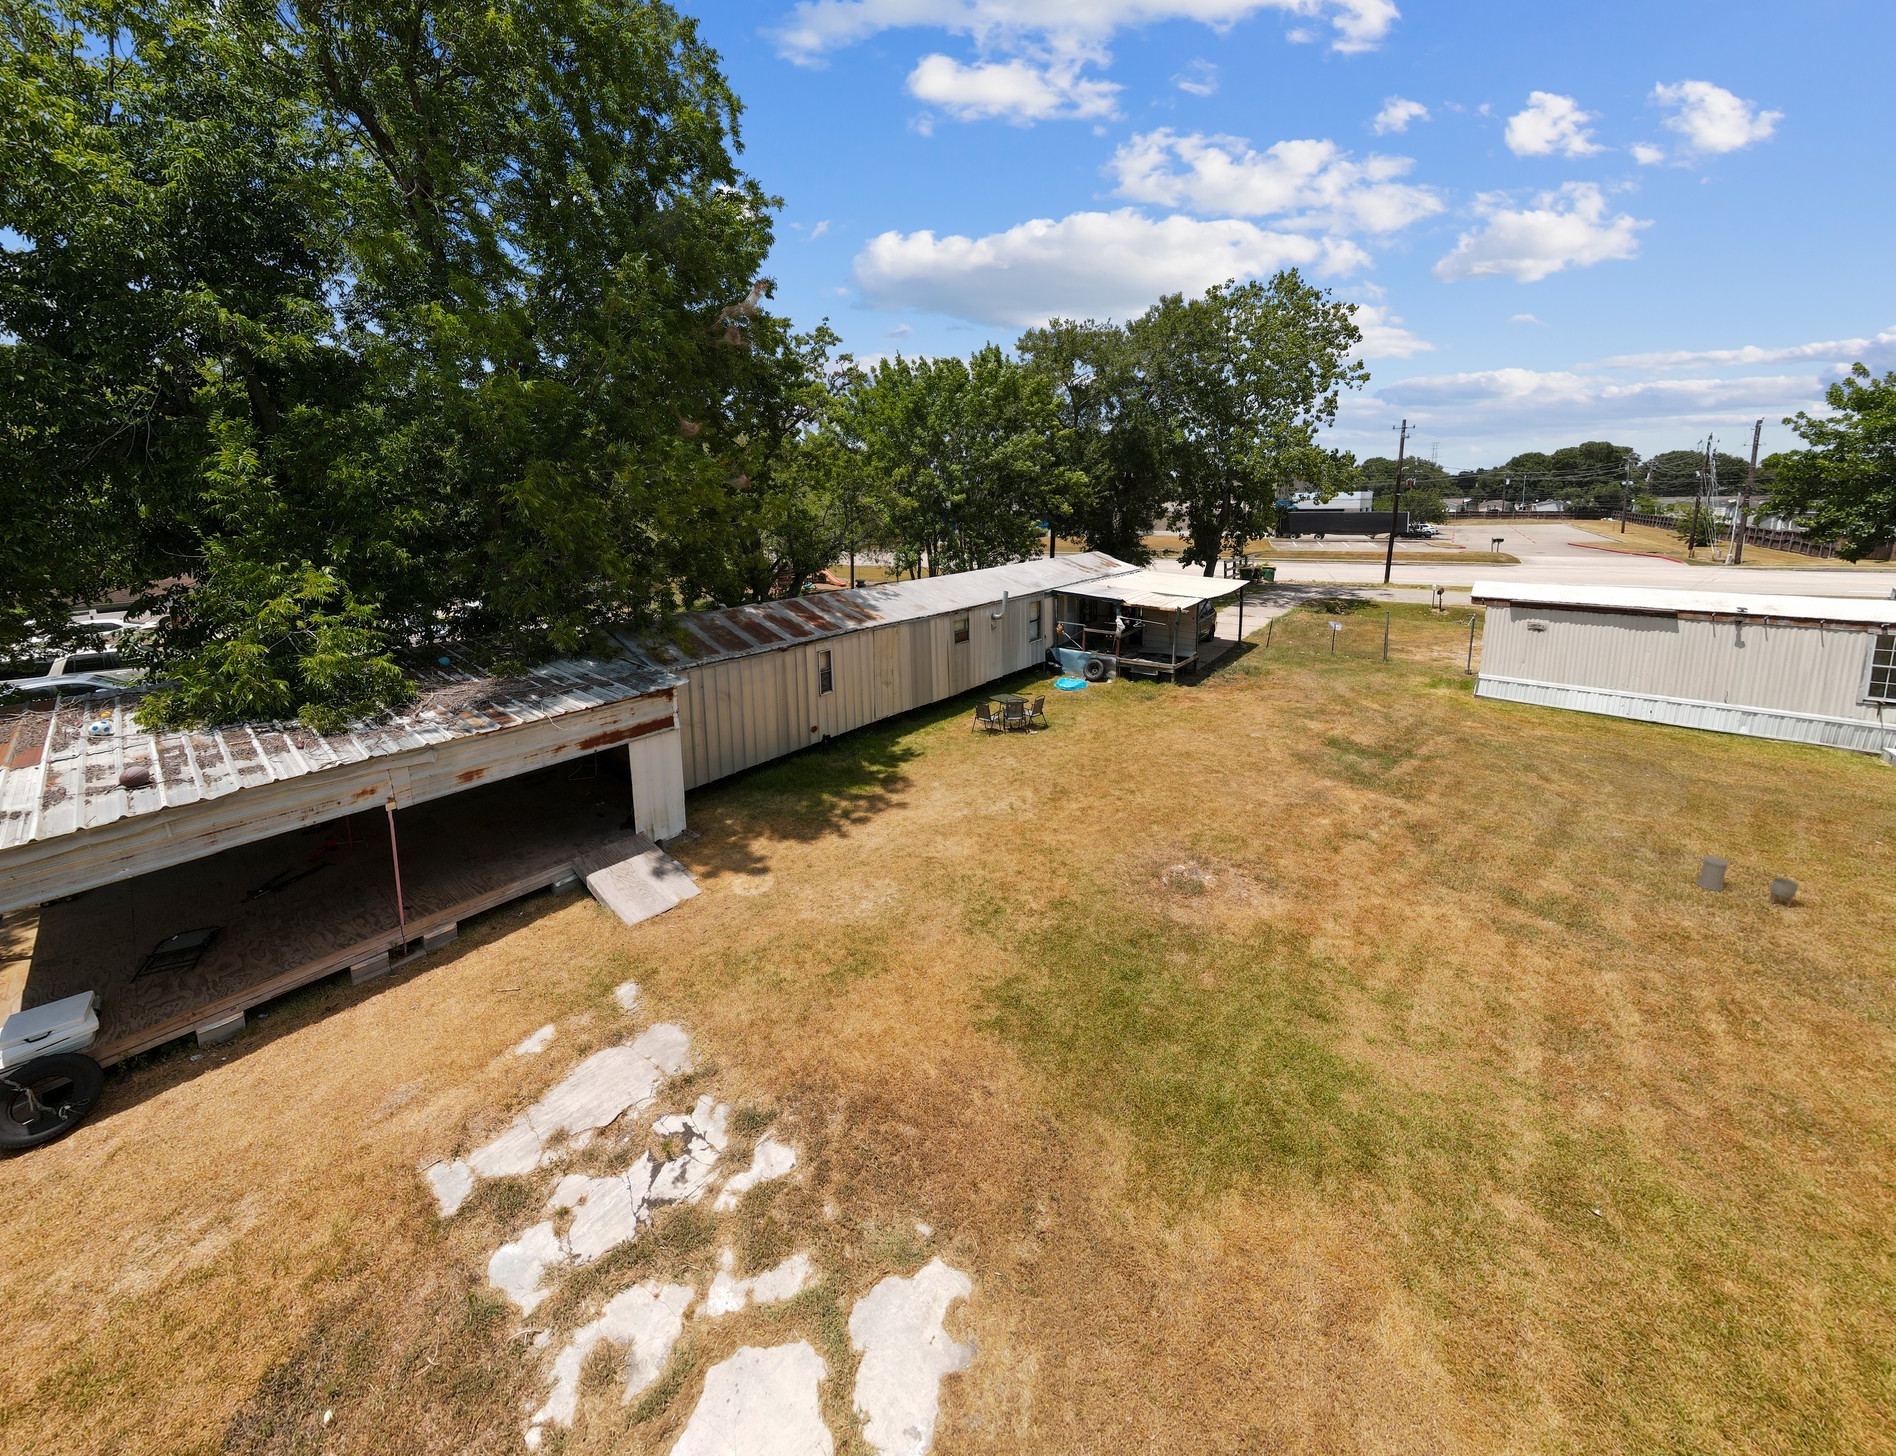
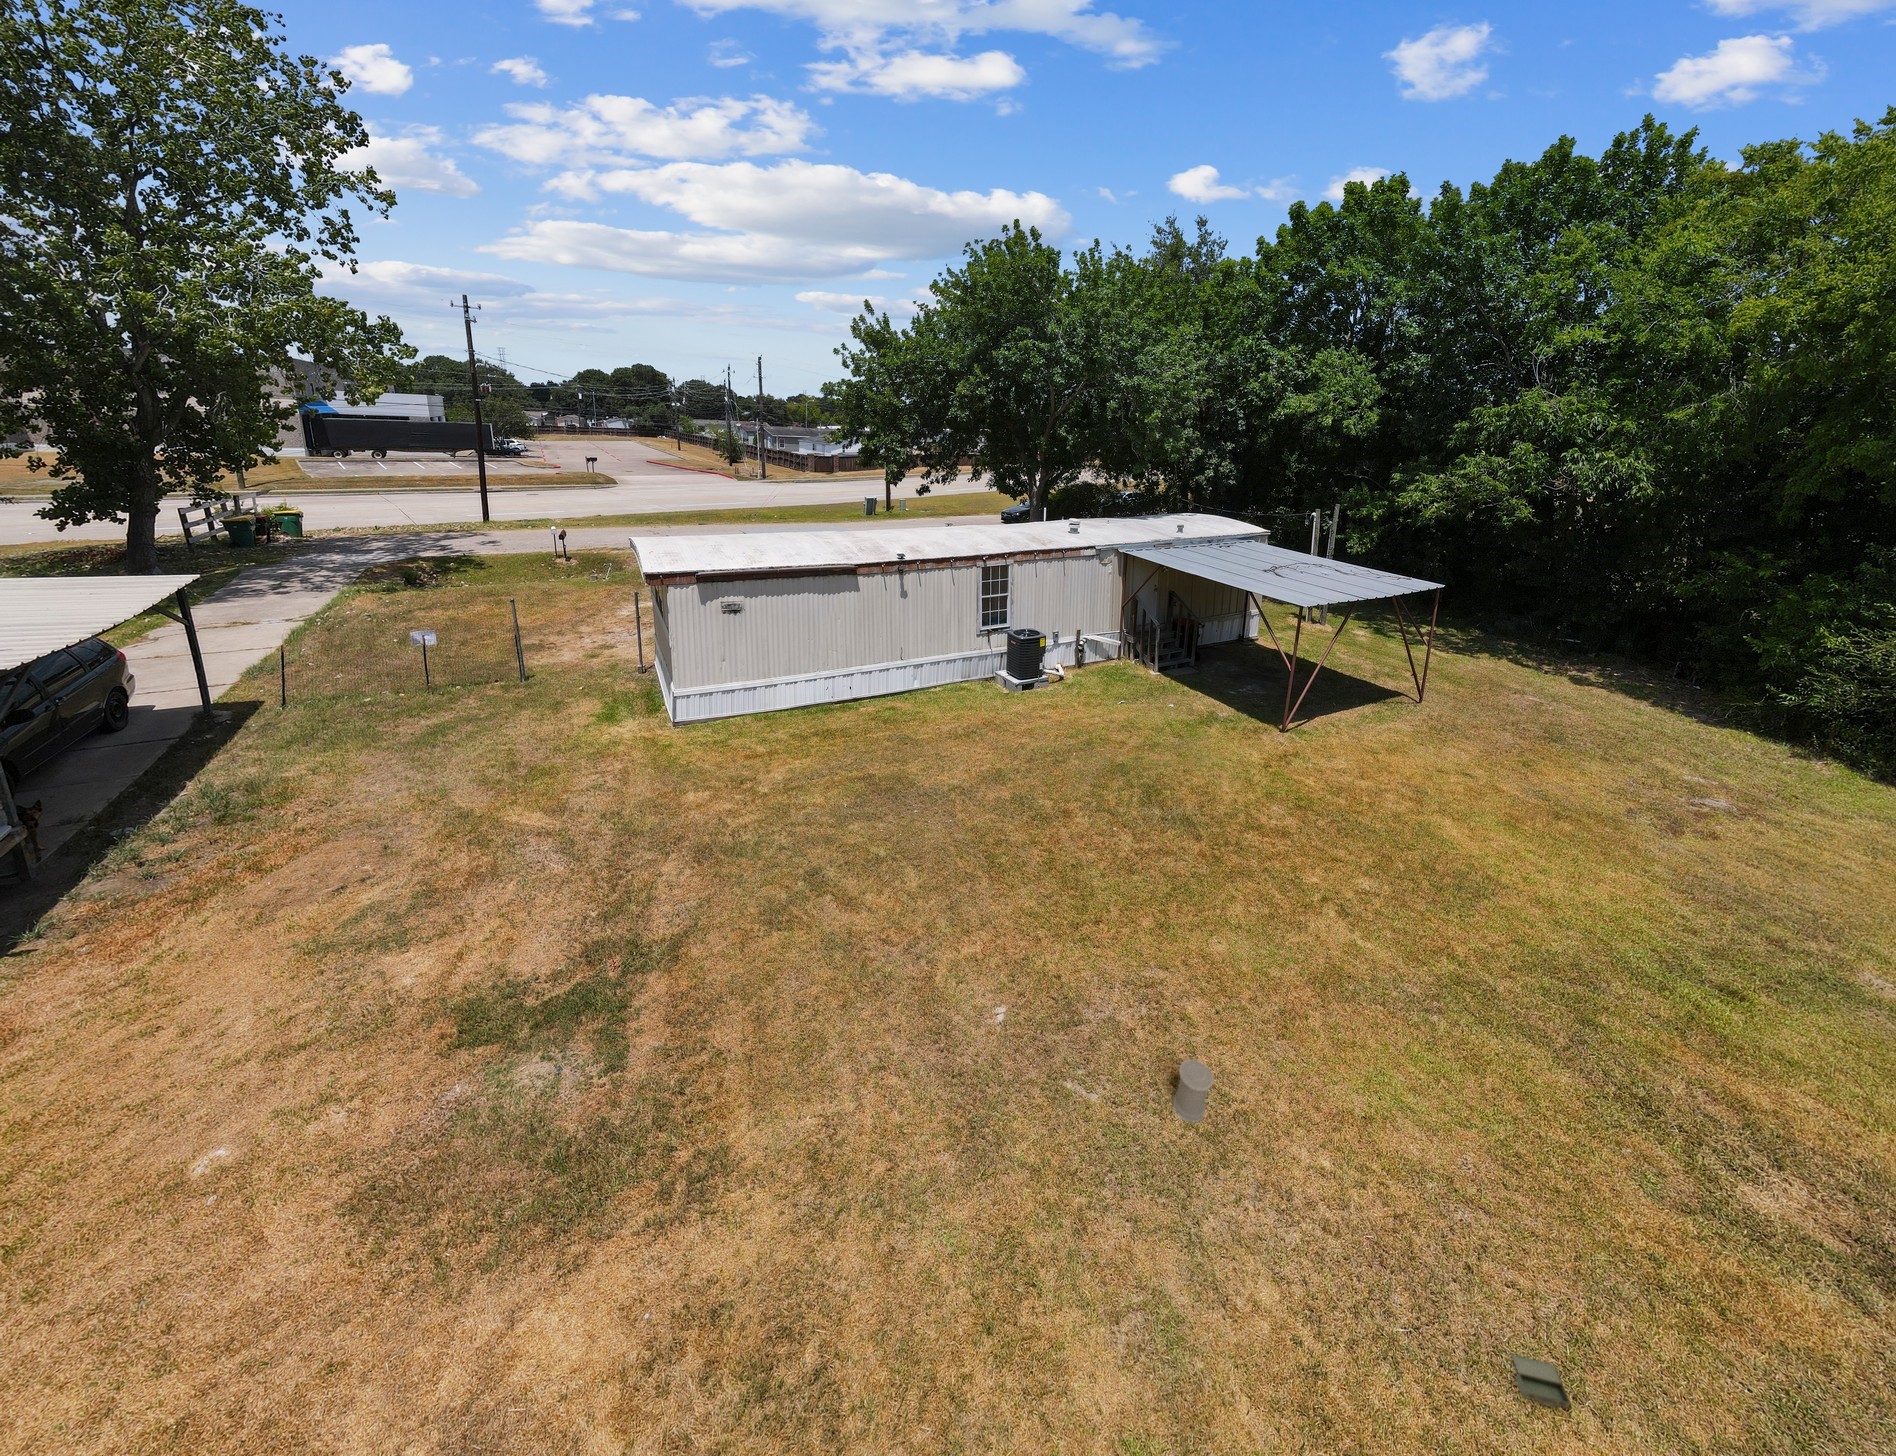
planter: present [1770,878,1798,907] -> none [1234,1043,1268,1091]
toolbox: none [1803,973,1844,994] -> present [1512,1355,1571,1408]

